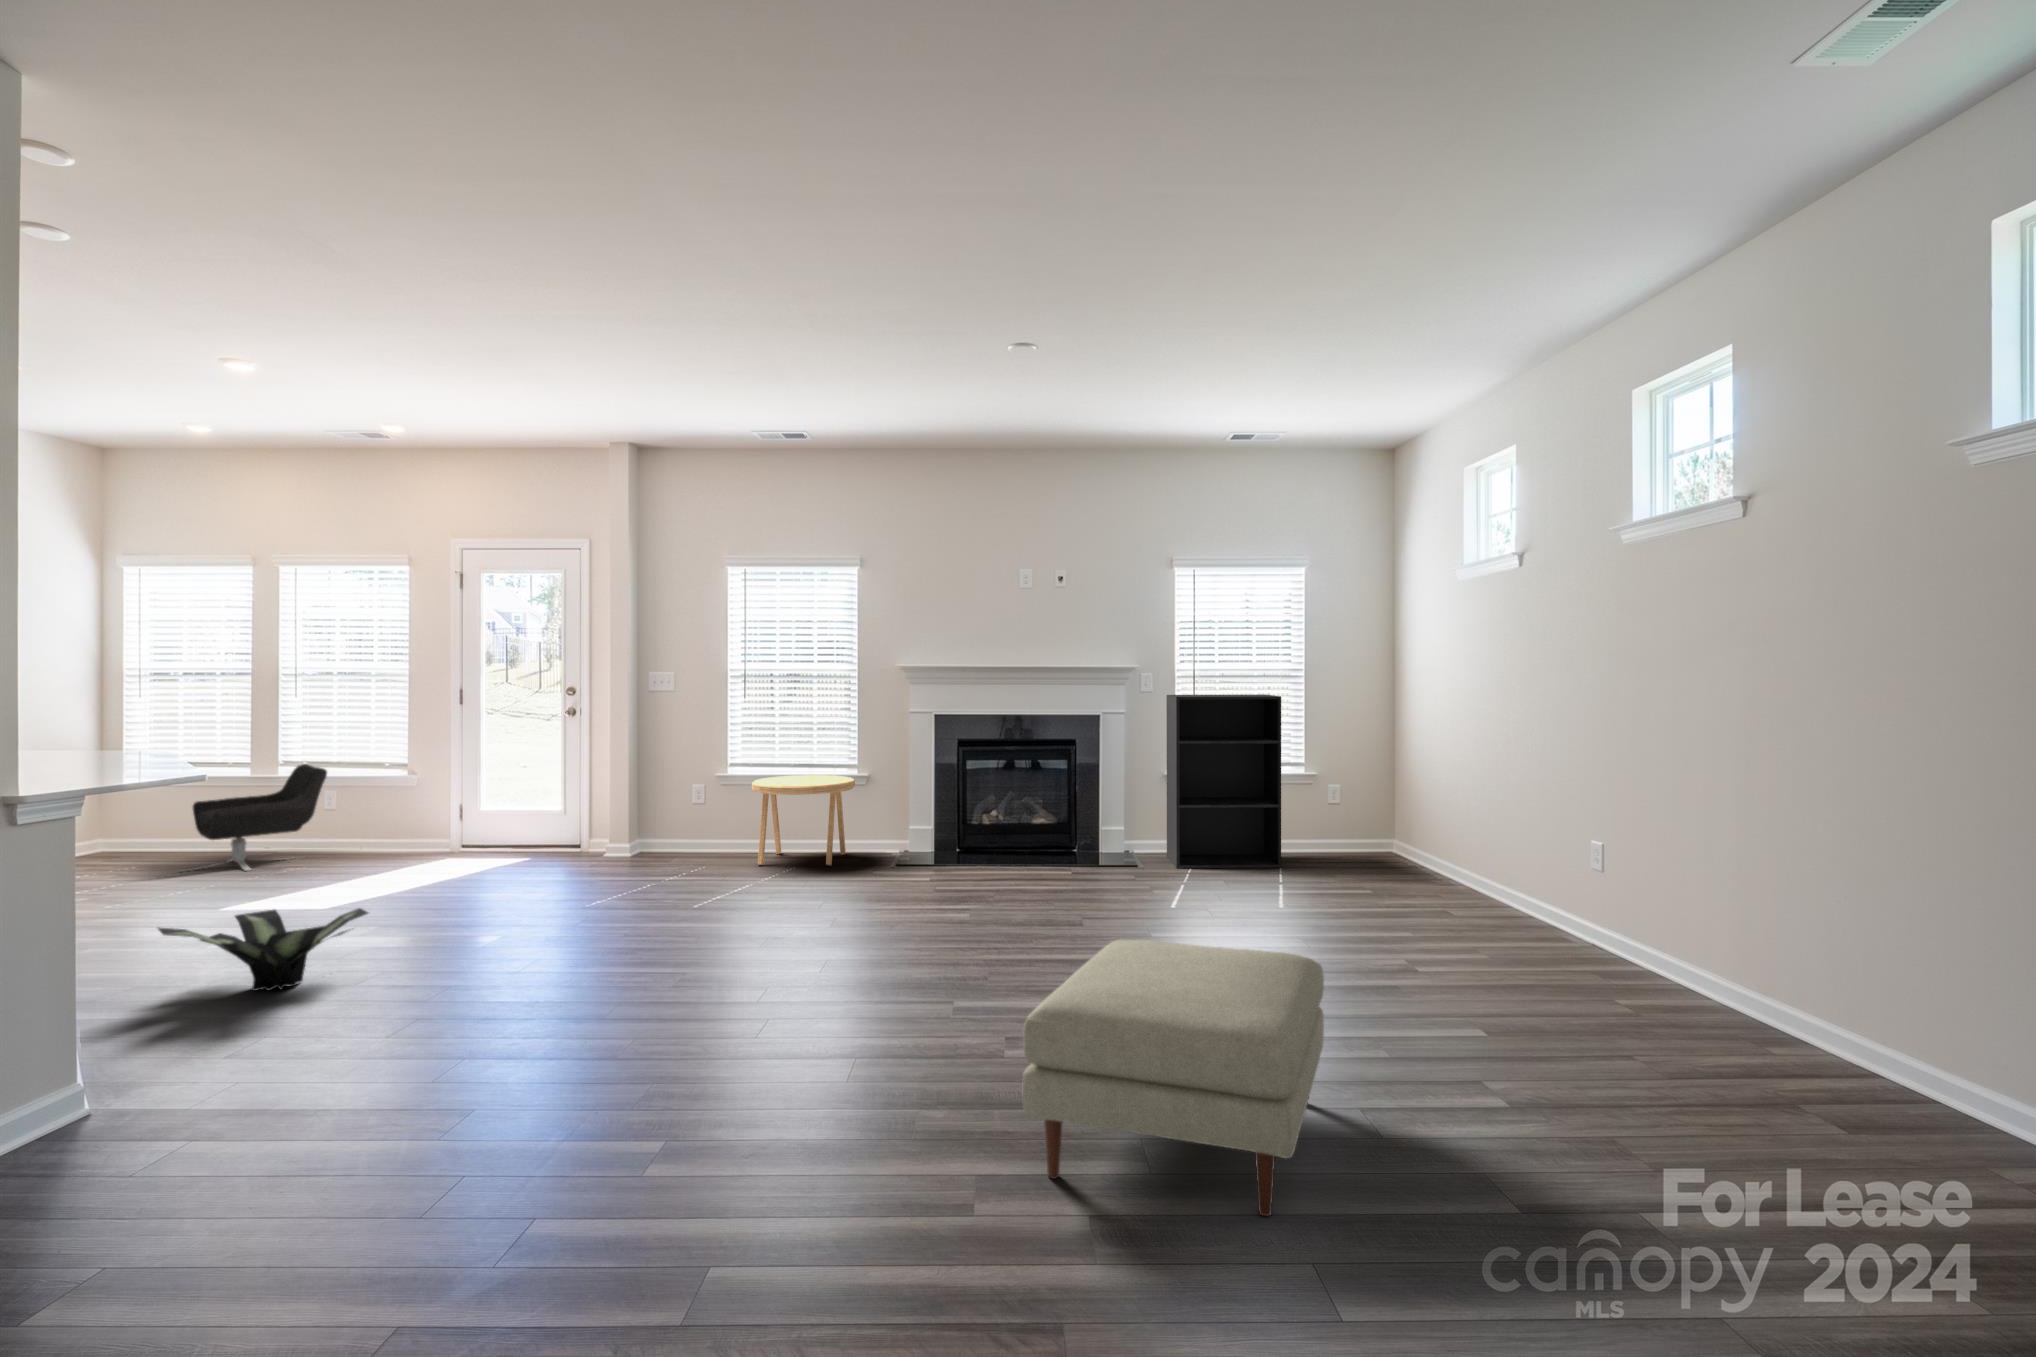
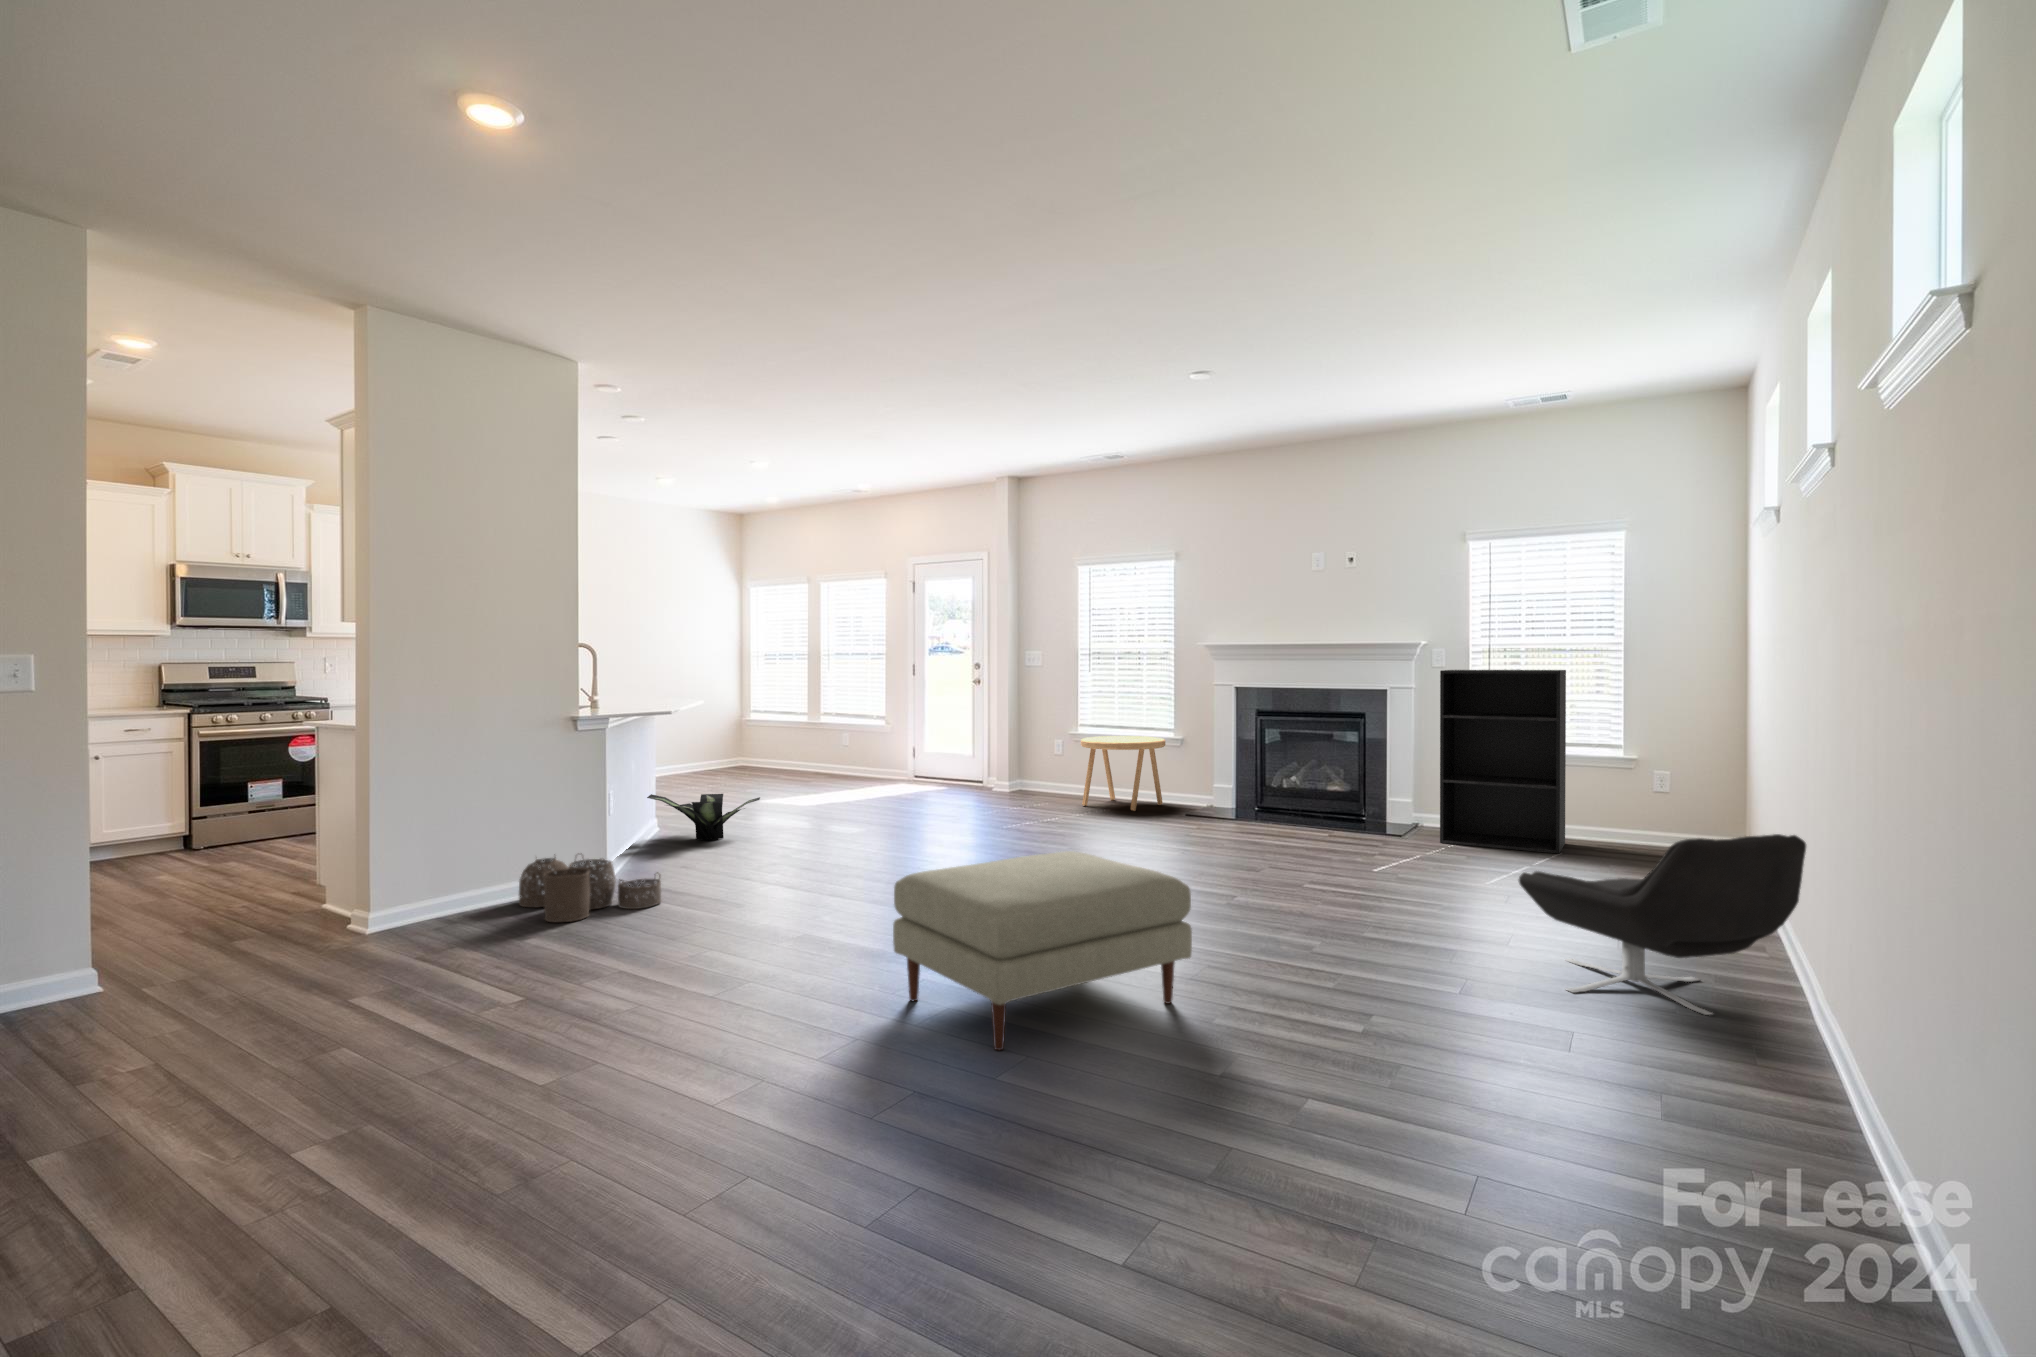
lounge chair: present [192,764,327,871] -> present [1519,834,1806,1015]
woven basket: none [75,1061,393,1203] -> present [519,857,661,922]

